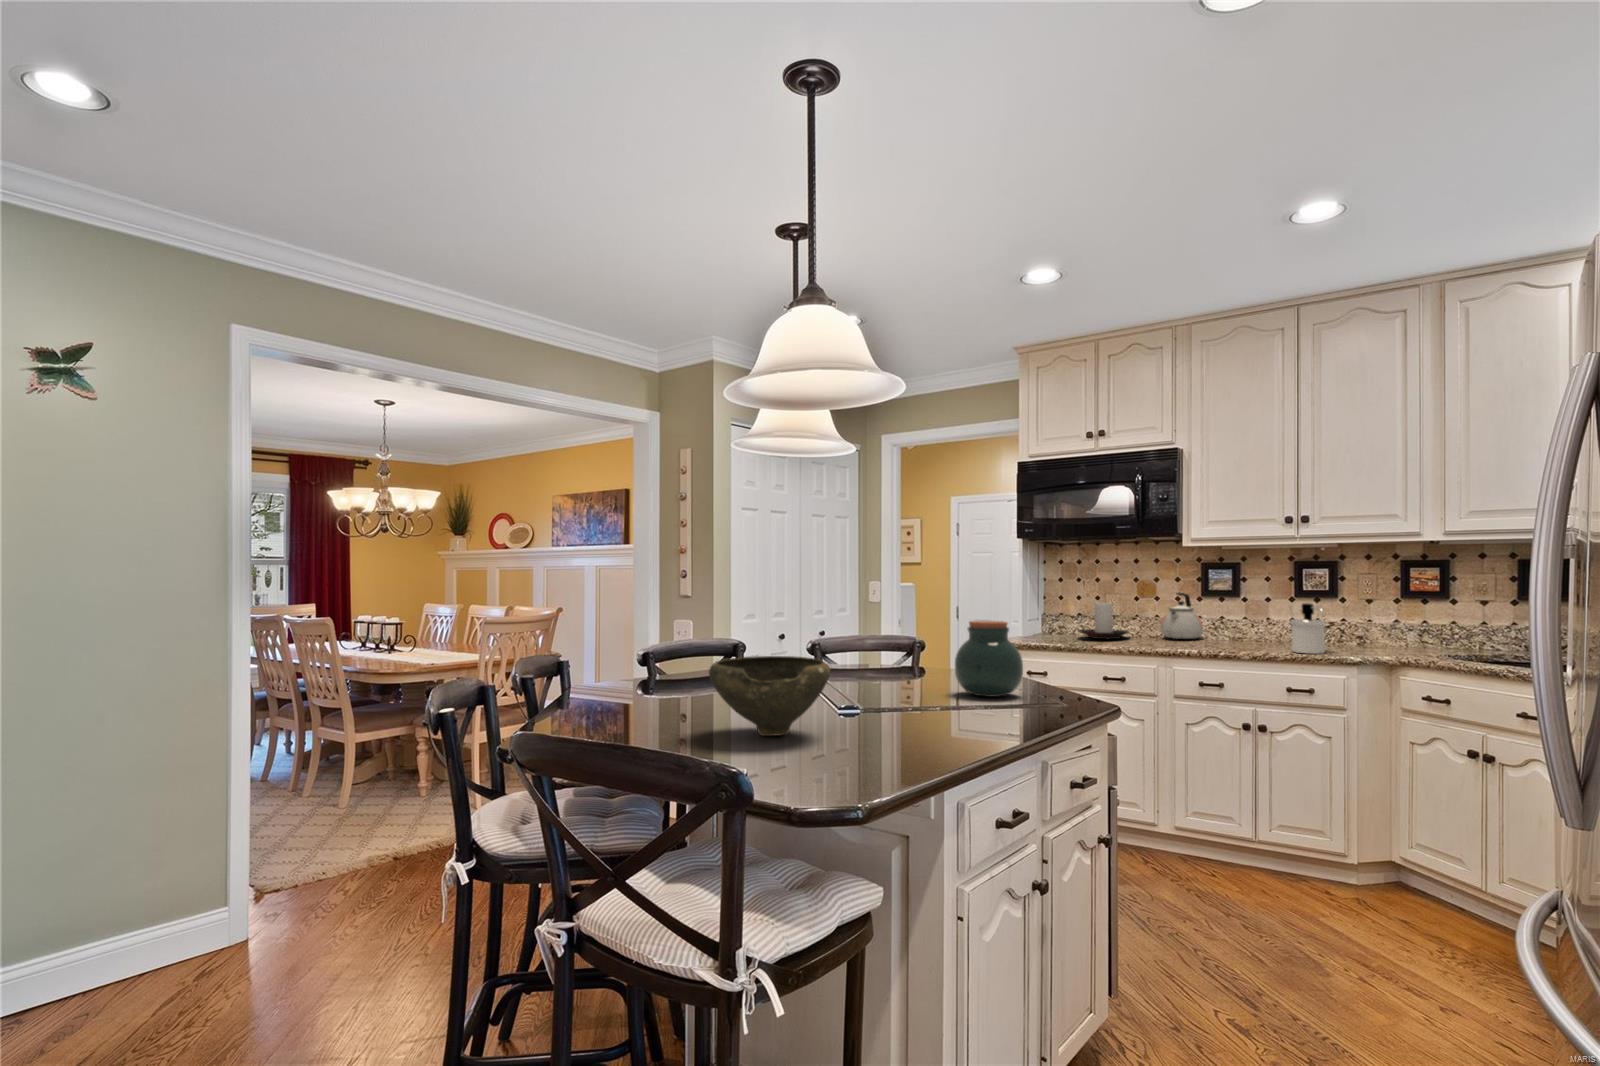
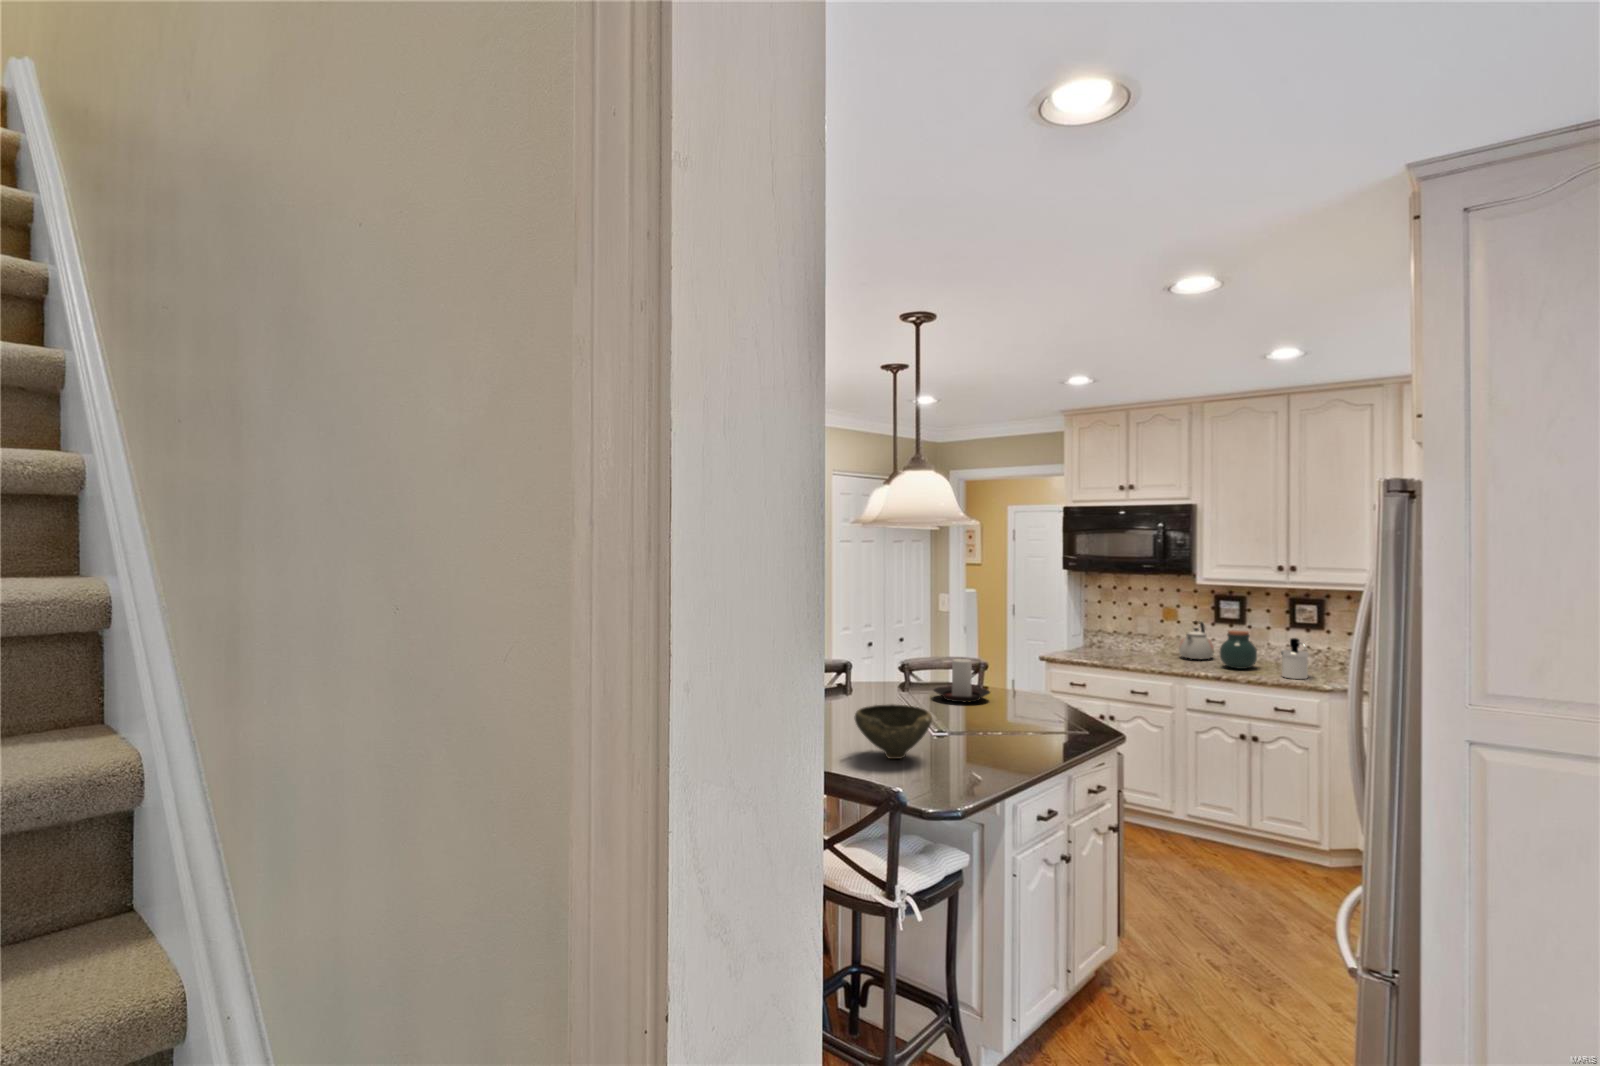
candle holder: present [1079,603,1129,639] -> present [934,659,990,702]
jar: present [955,621,1023,697] -> present [1220,630,1257,669]

